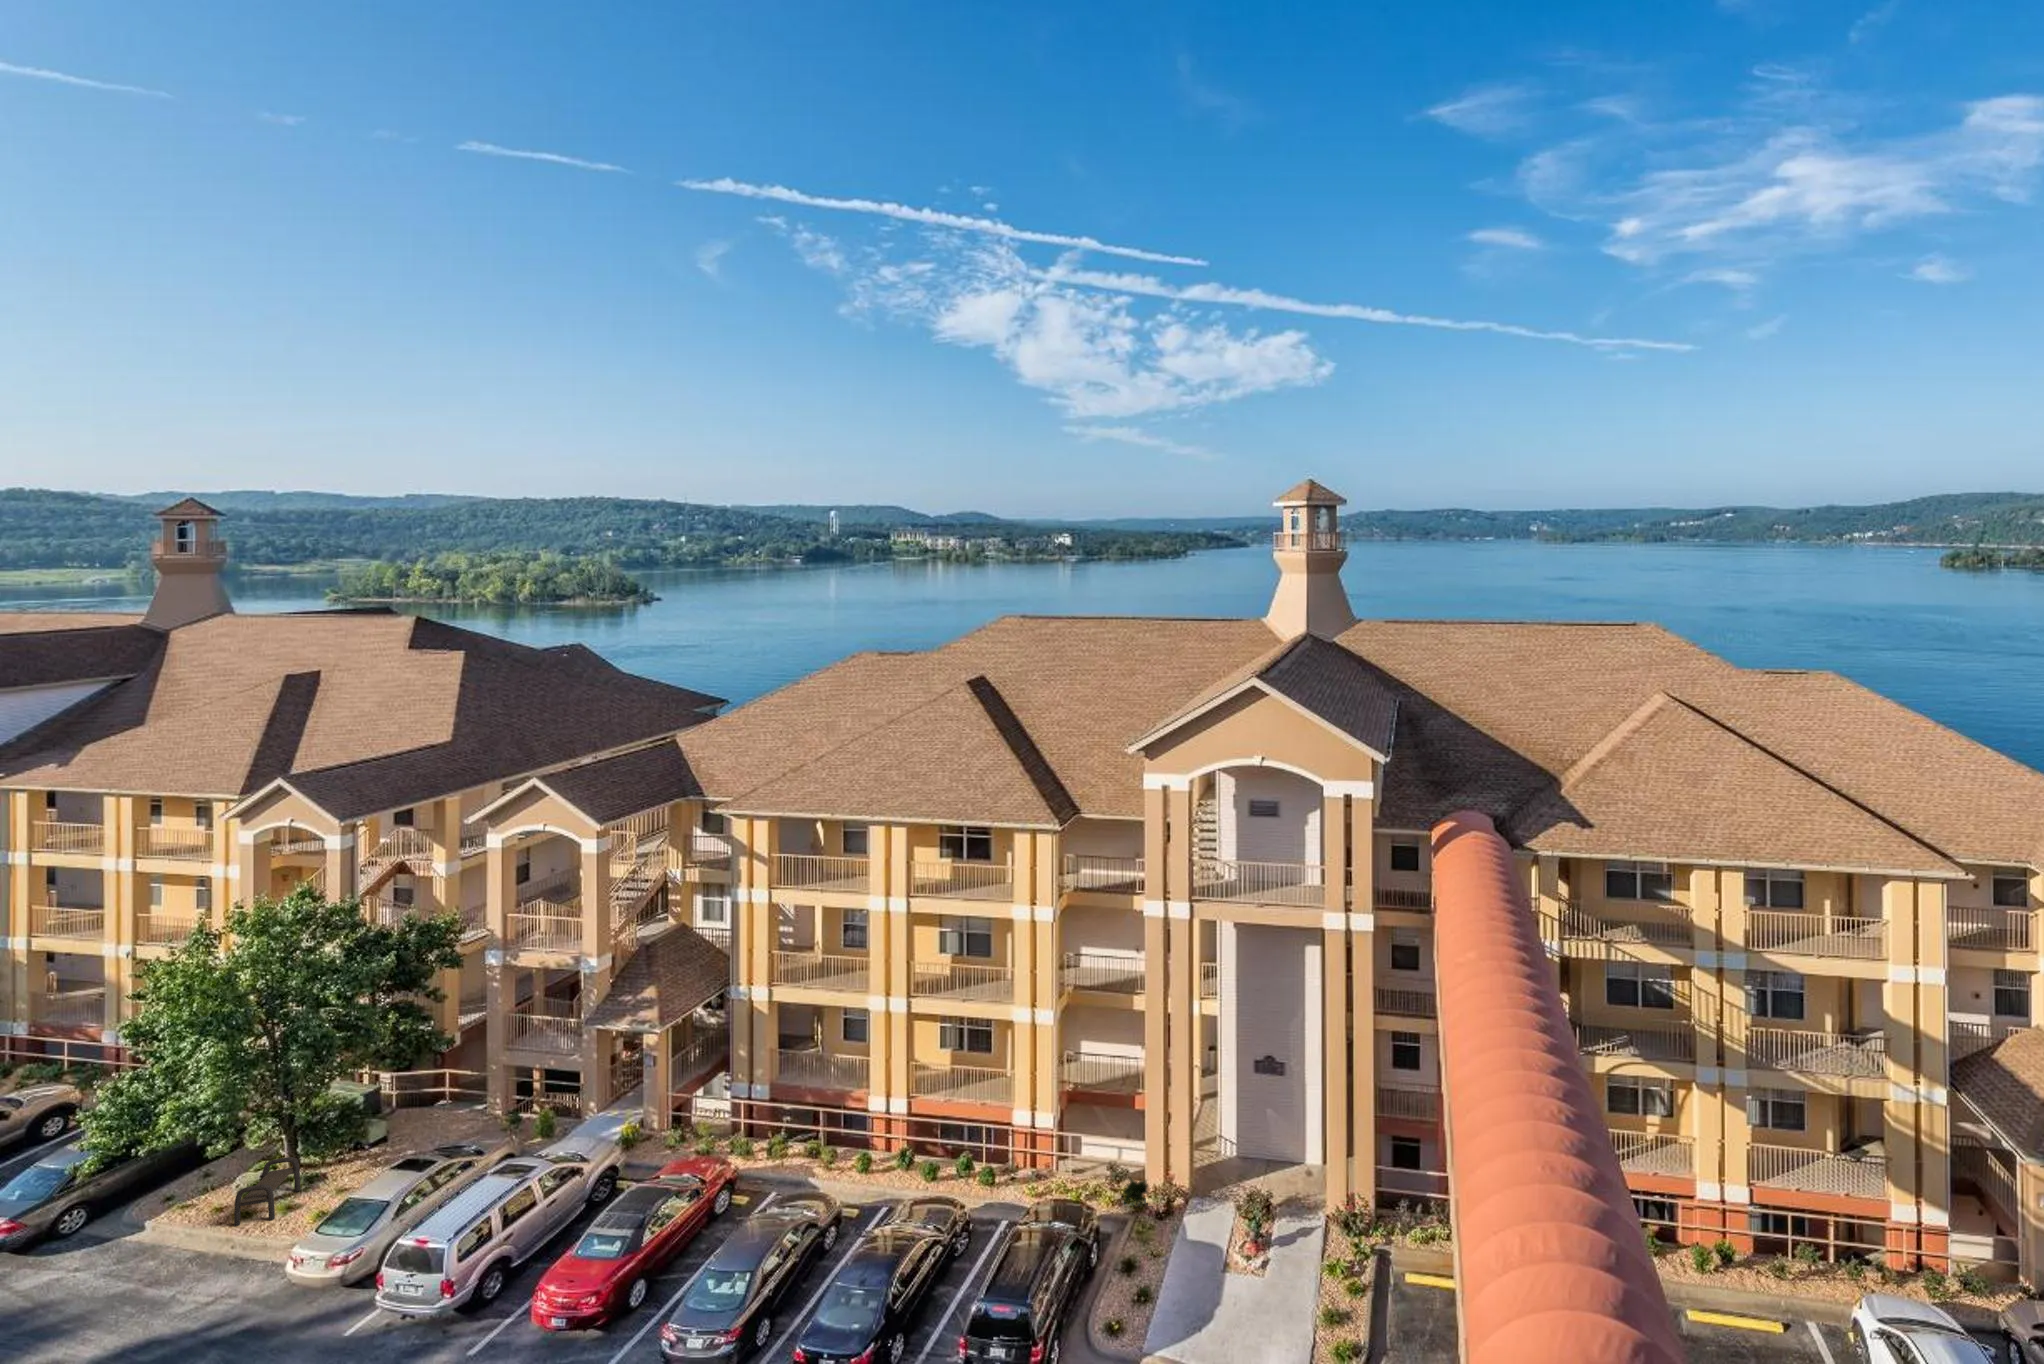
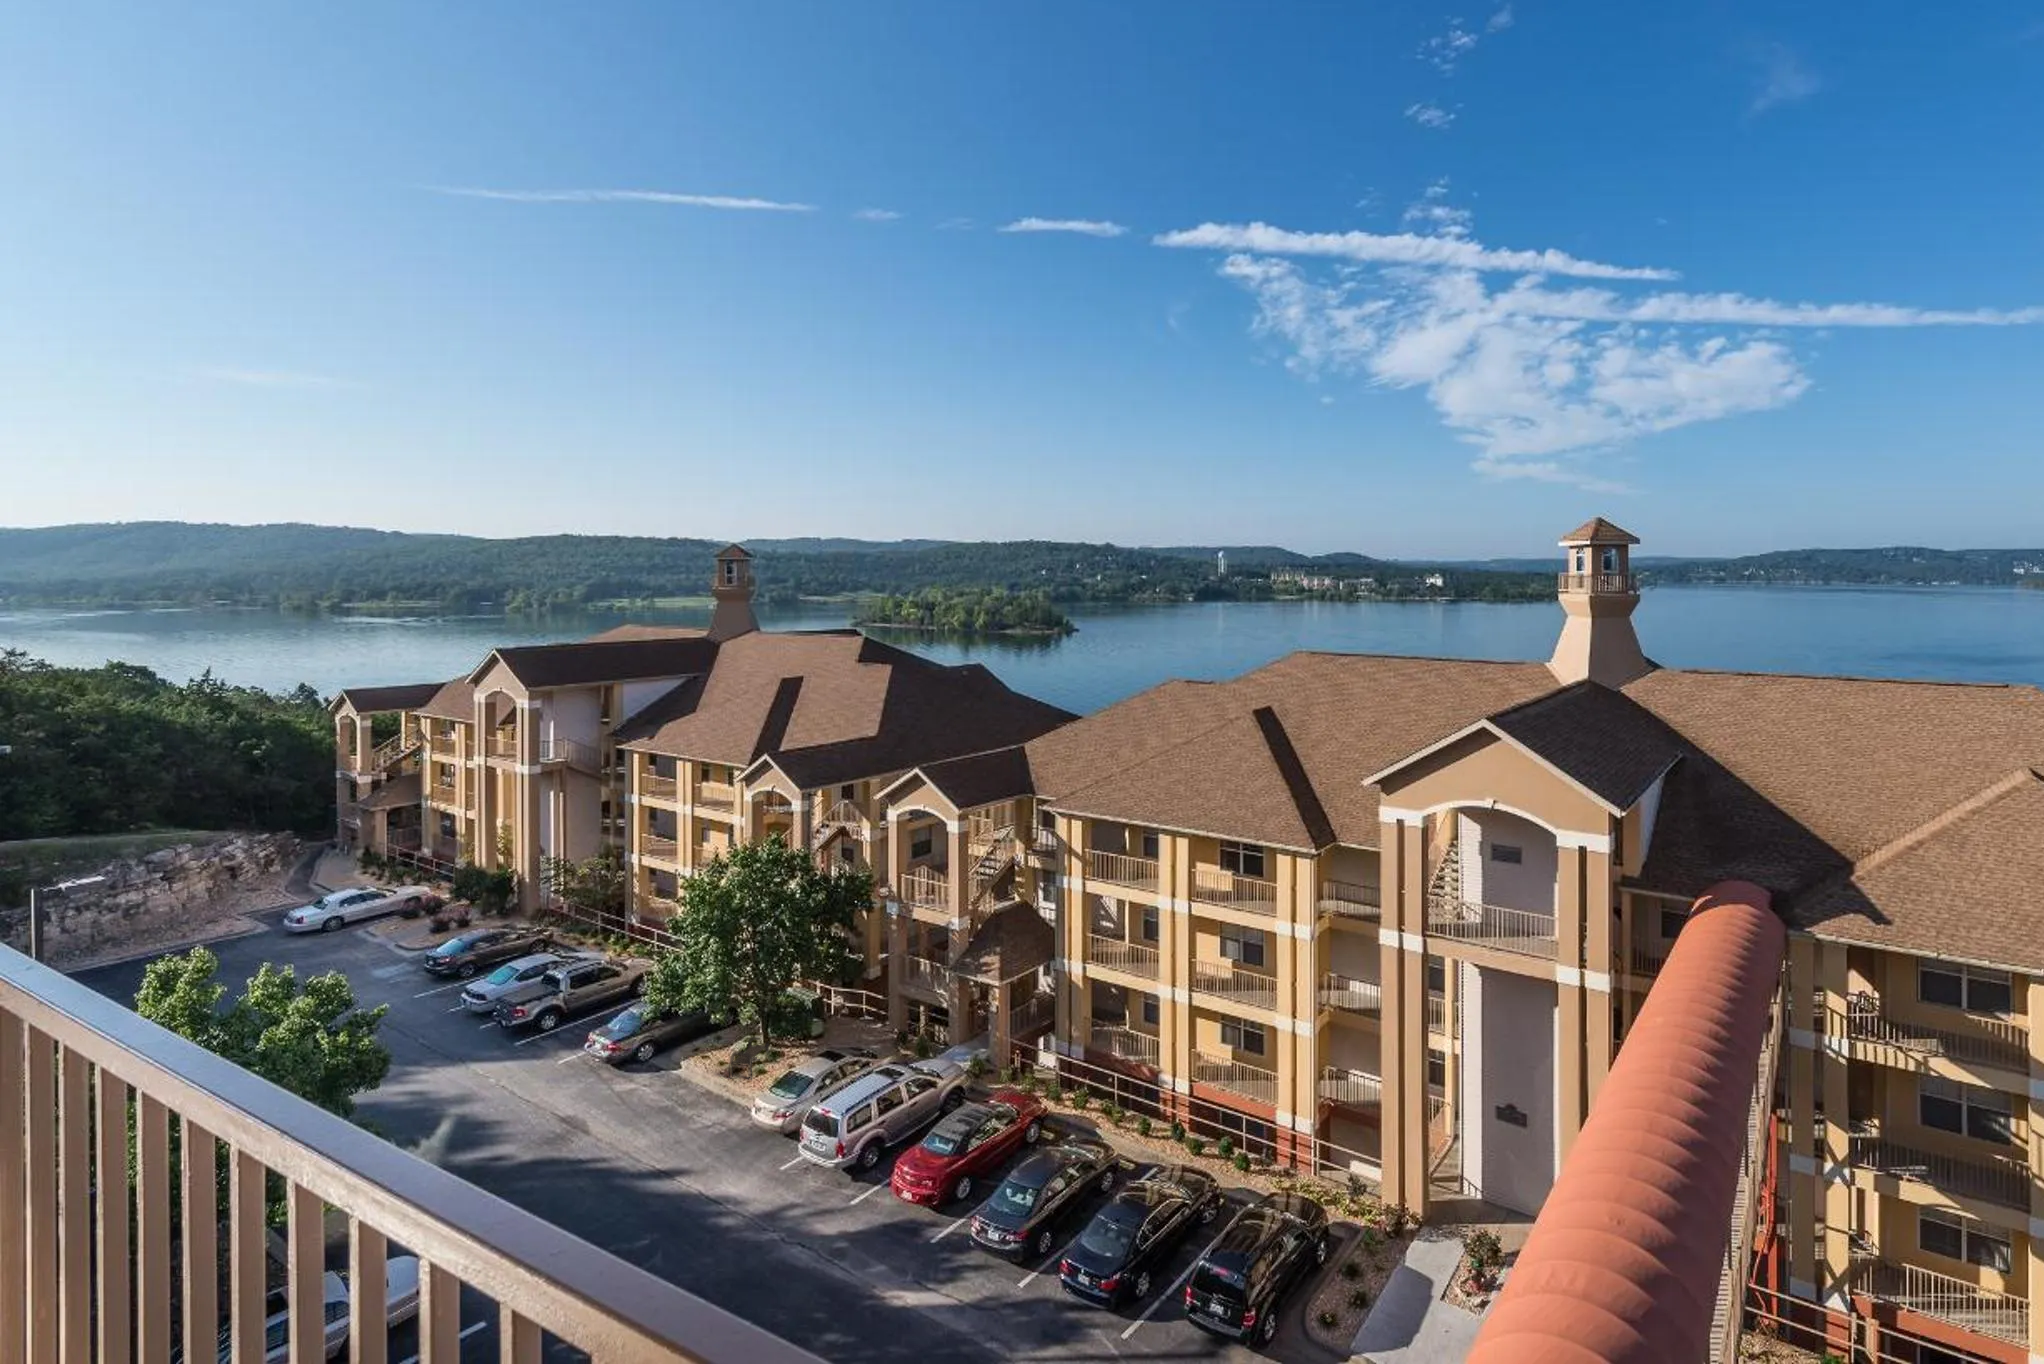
potted plant: present [1123,1178,1148,1207] -> none [1358,1193,1390,1224]

